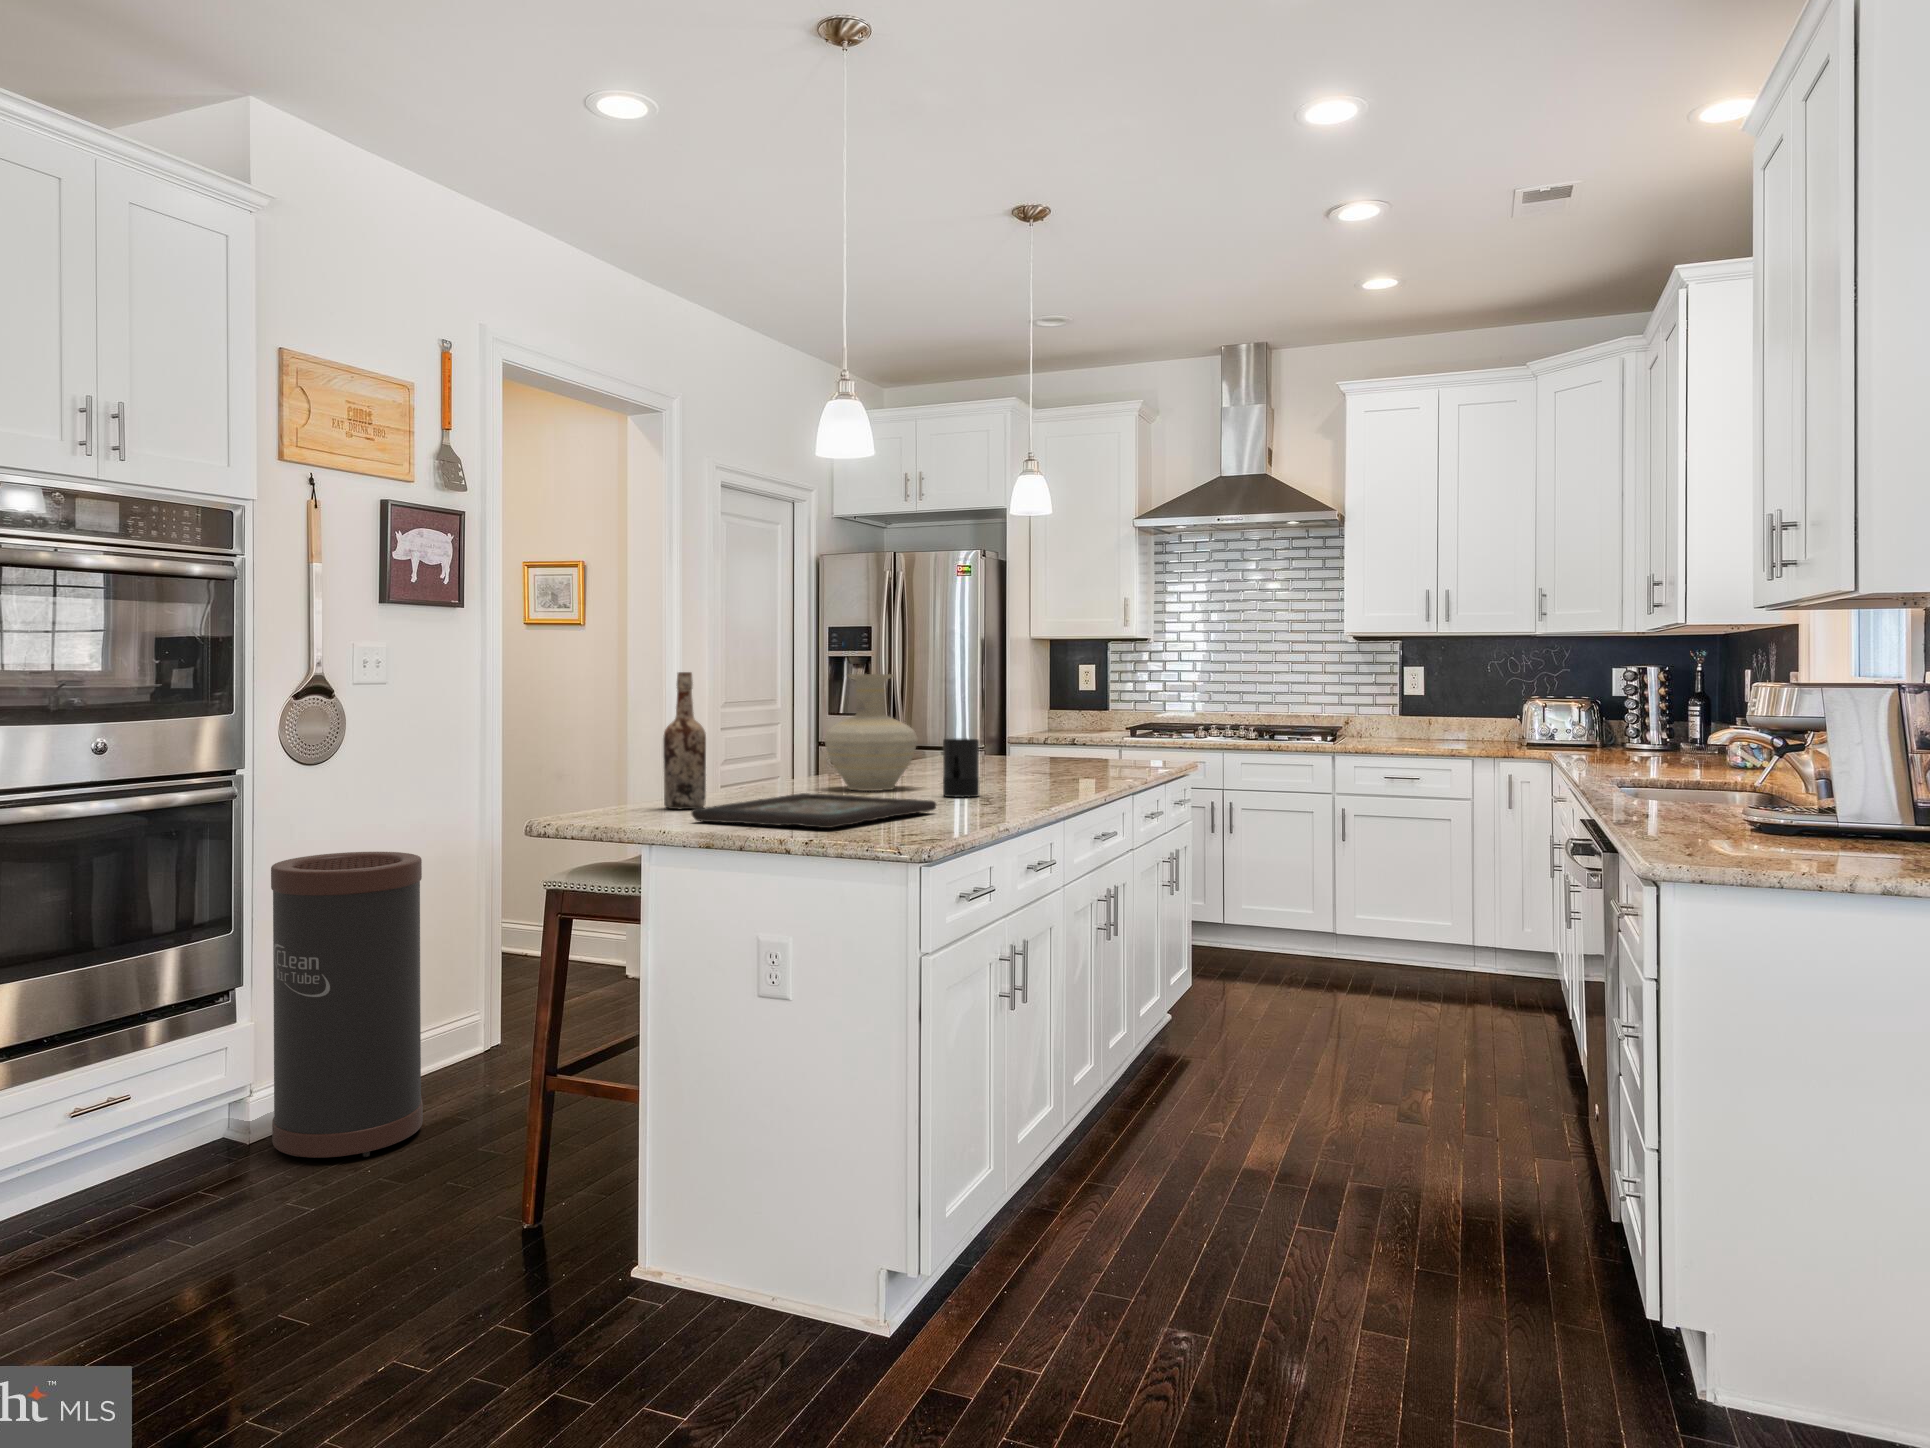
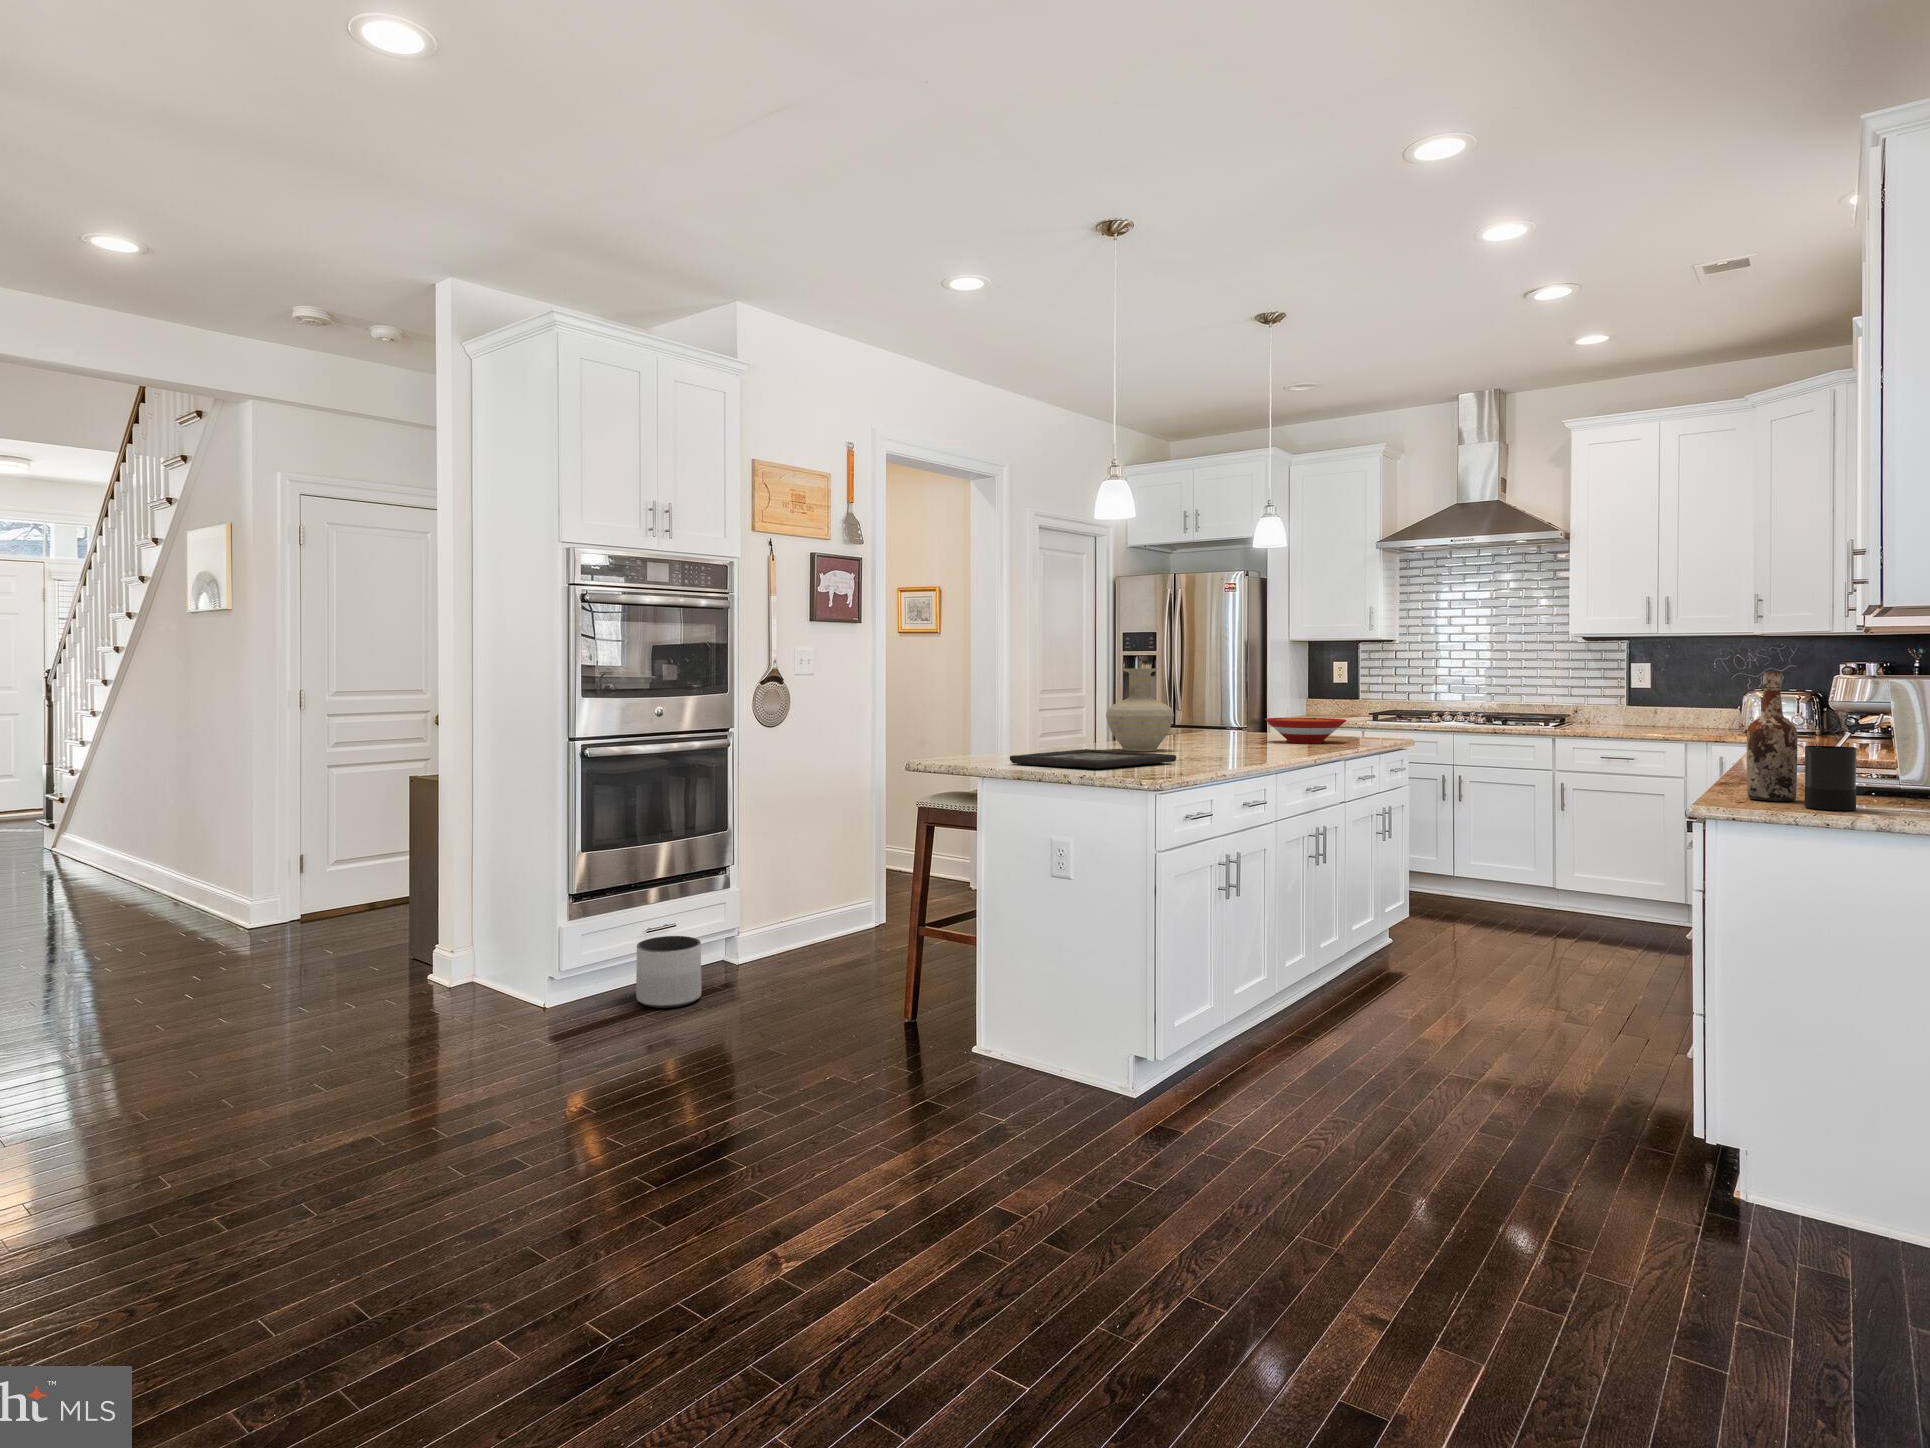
wine bottle: present [663,672,706,809] -> present [1747,672,1798,801]
bowl: none [1023,737,1124,771] -> present [1265,718,1346,743]
candle: present [943,739,979,797] -> present [1804,741,1857,811]
trash can: present [271,852,423,1158] -> none [748,785,838,979]
planter: none [55,1113,179,1244] -> present [636,936,702,1008]

